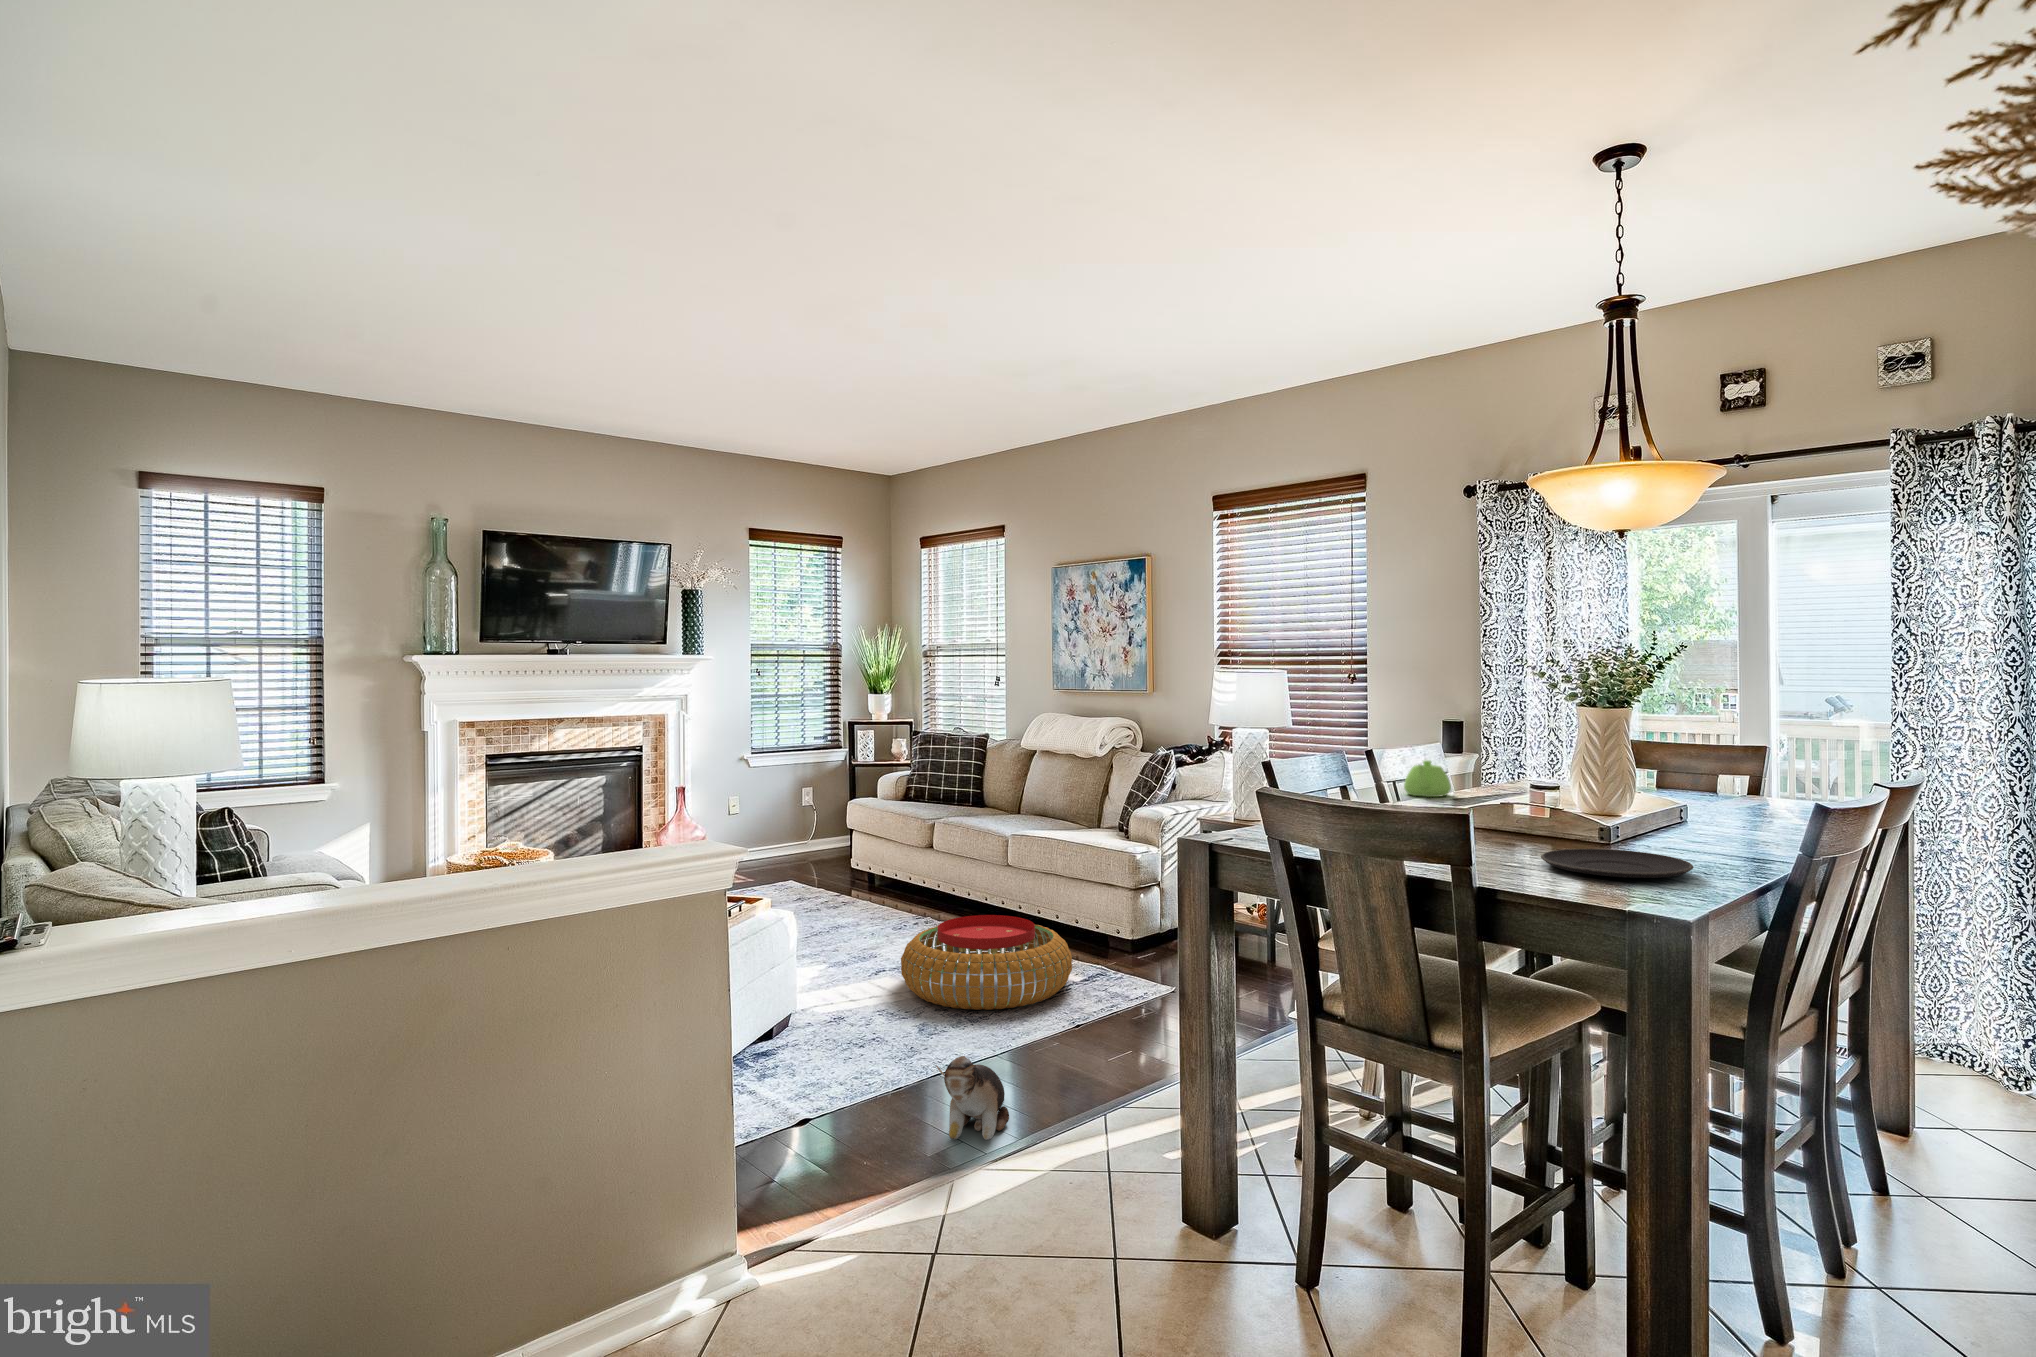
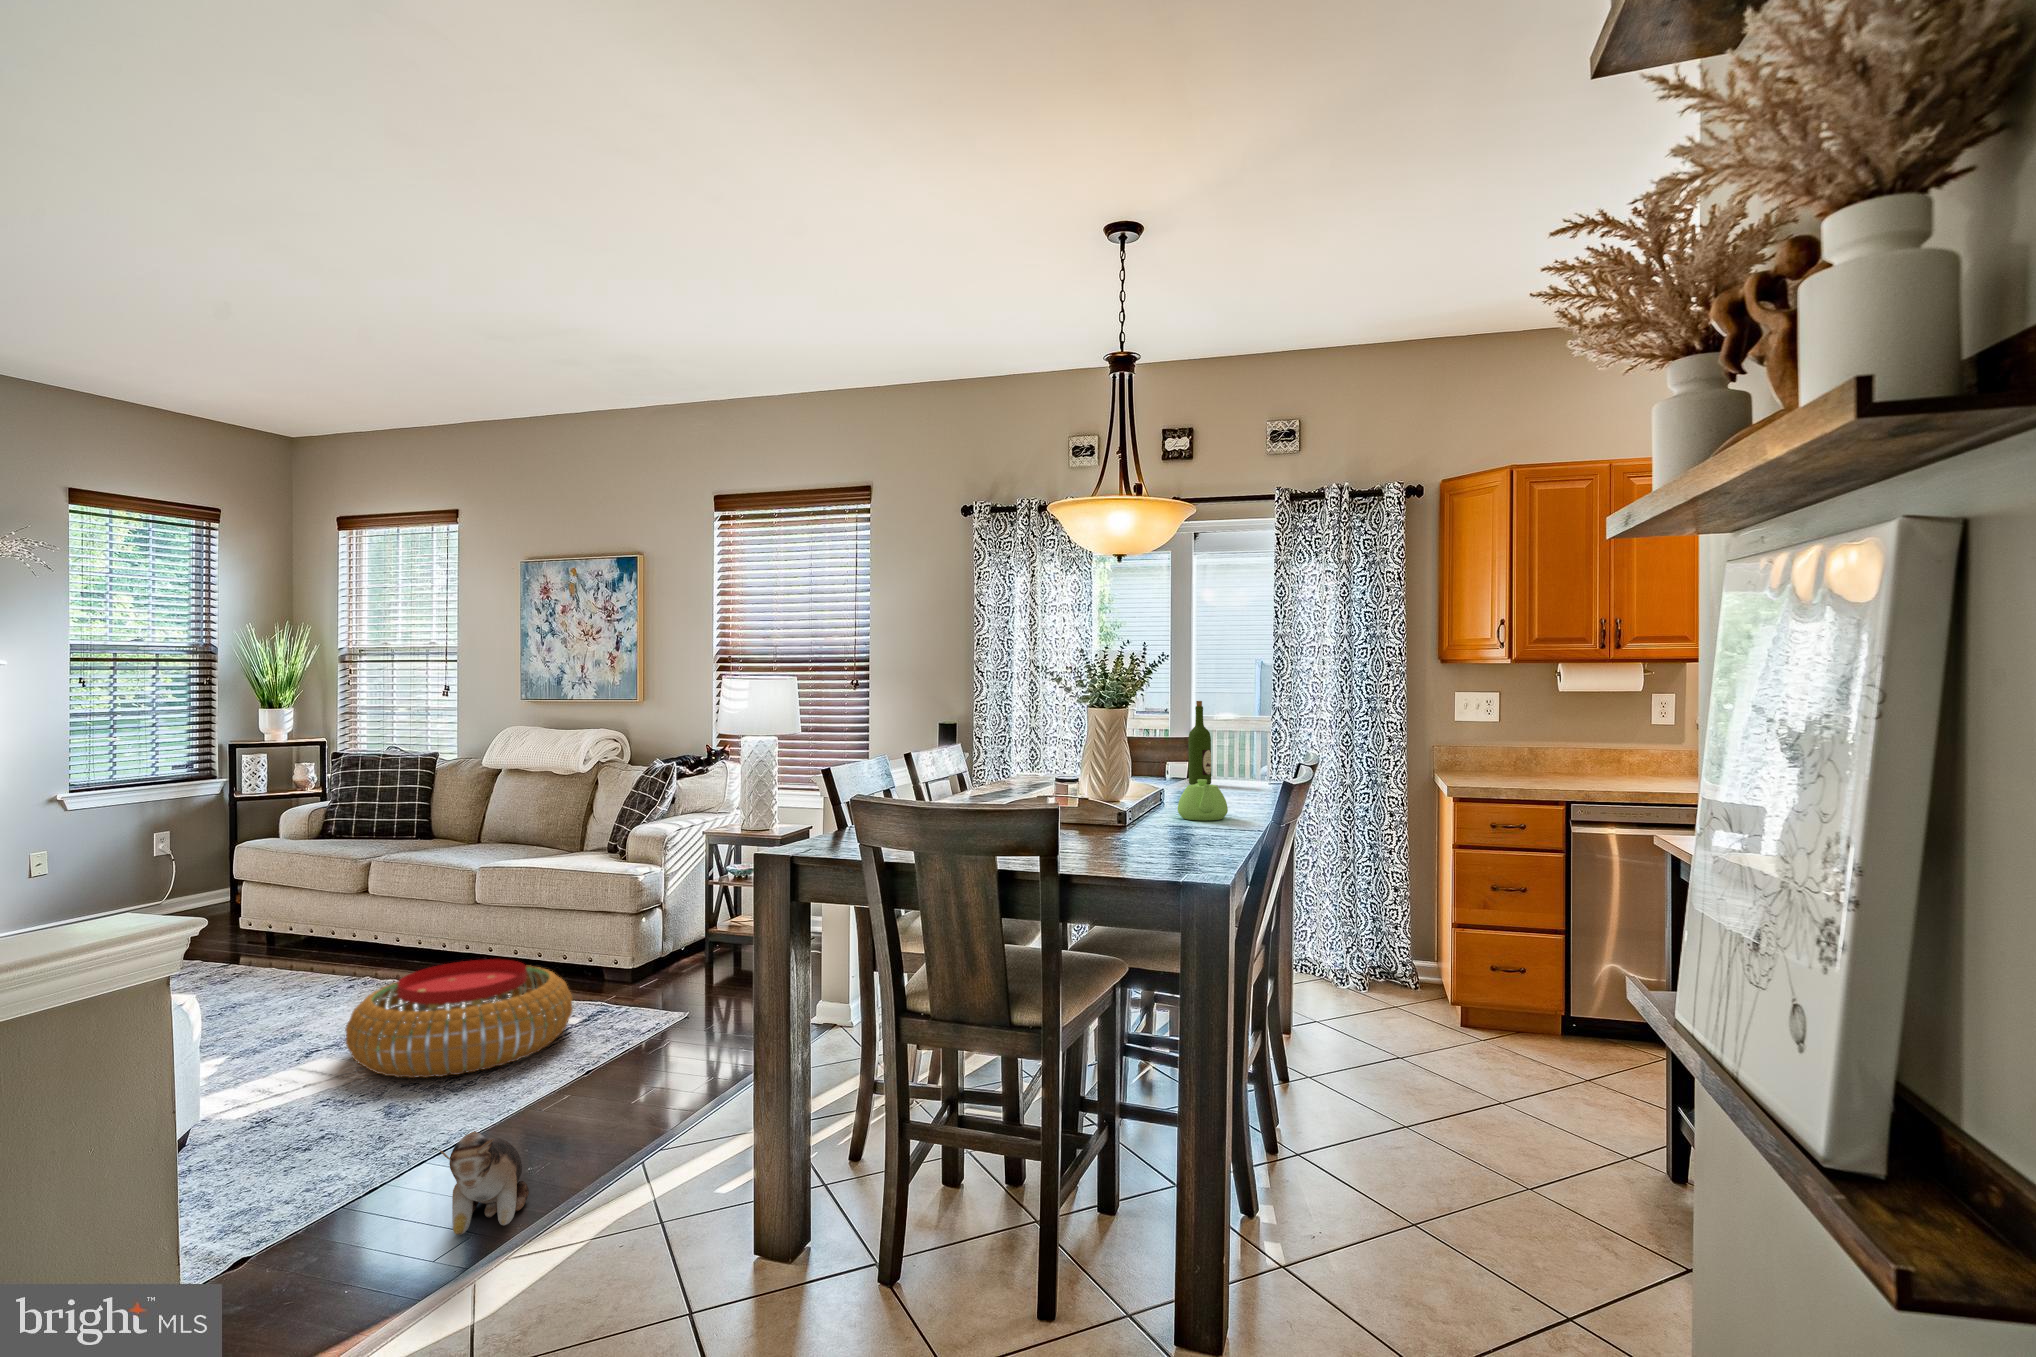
wine bottle: none [1731,703,1763,805] -> present [1188,701,1211,785]
teapot: present [1404,760,1451,797] -> present [1178,779,1228,820]
plate: present [1541,849,1694,878] -> none [1093,828,1212,850]

